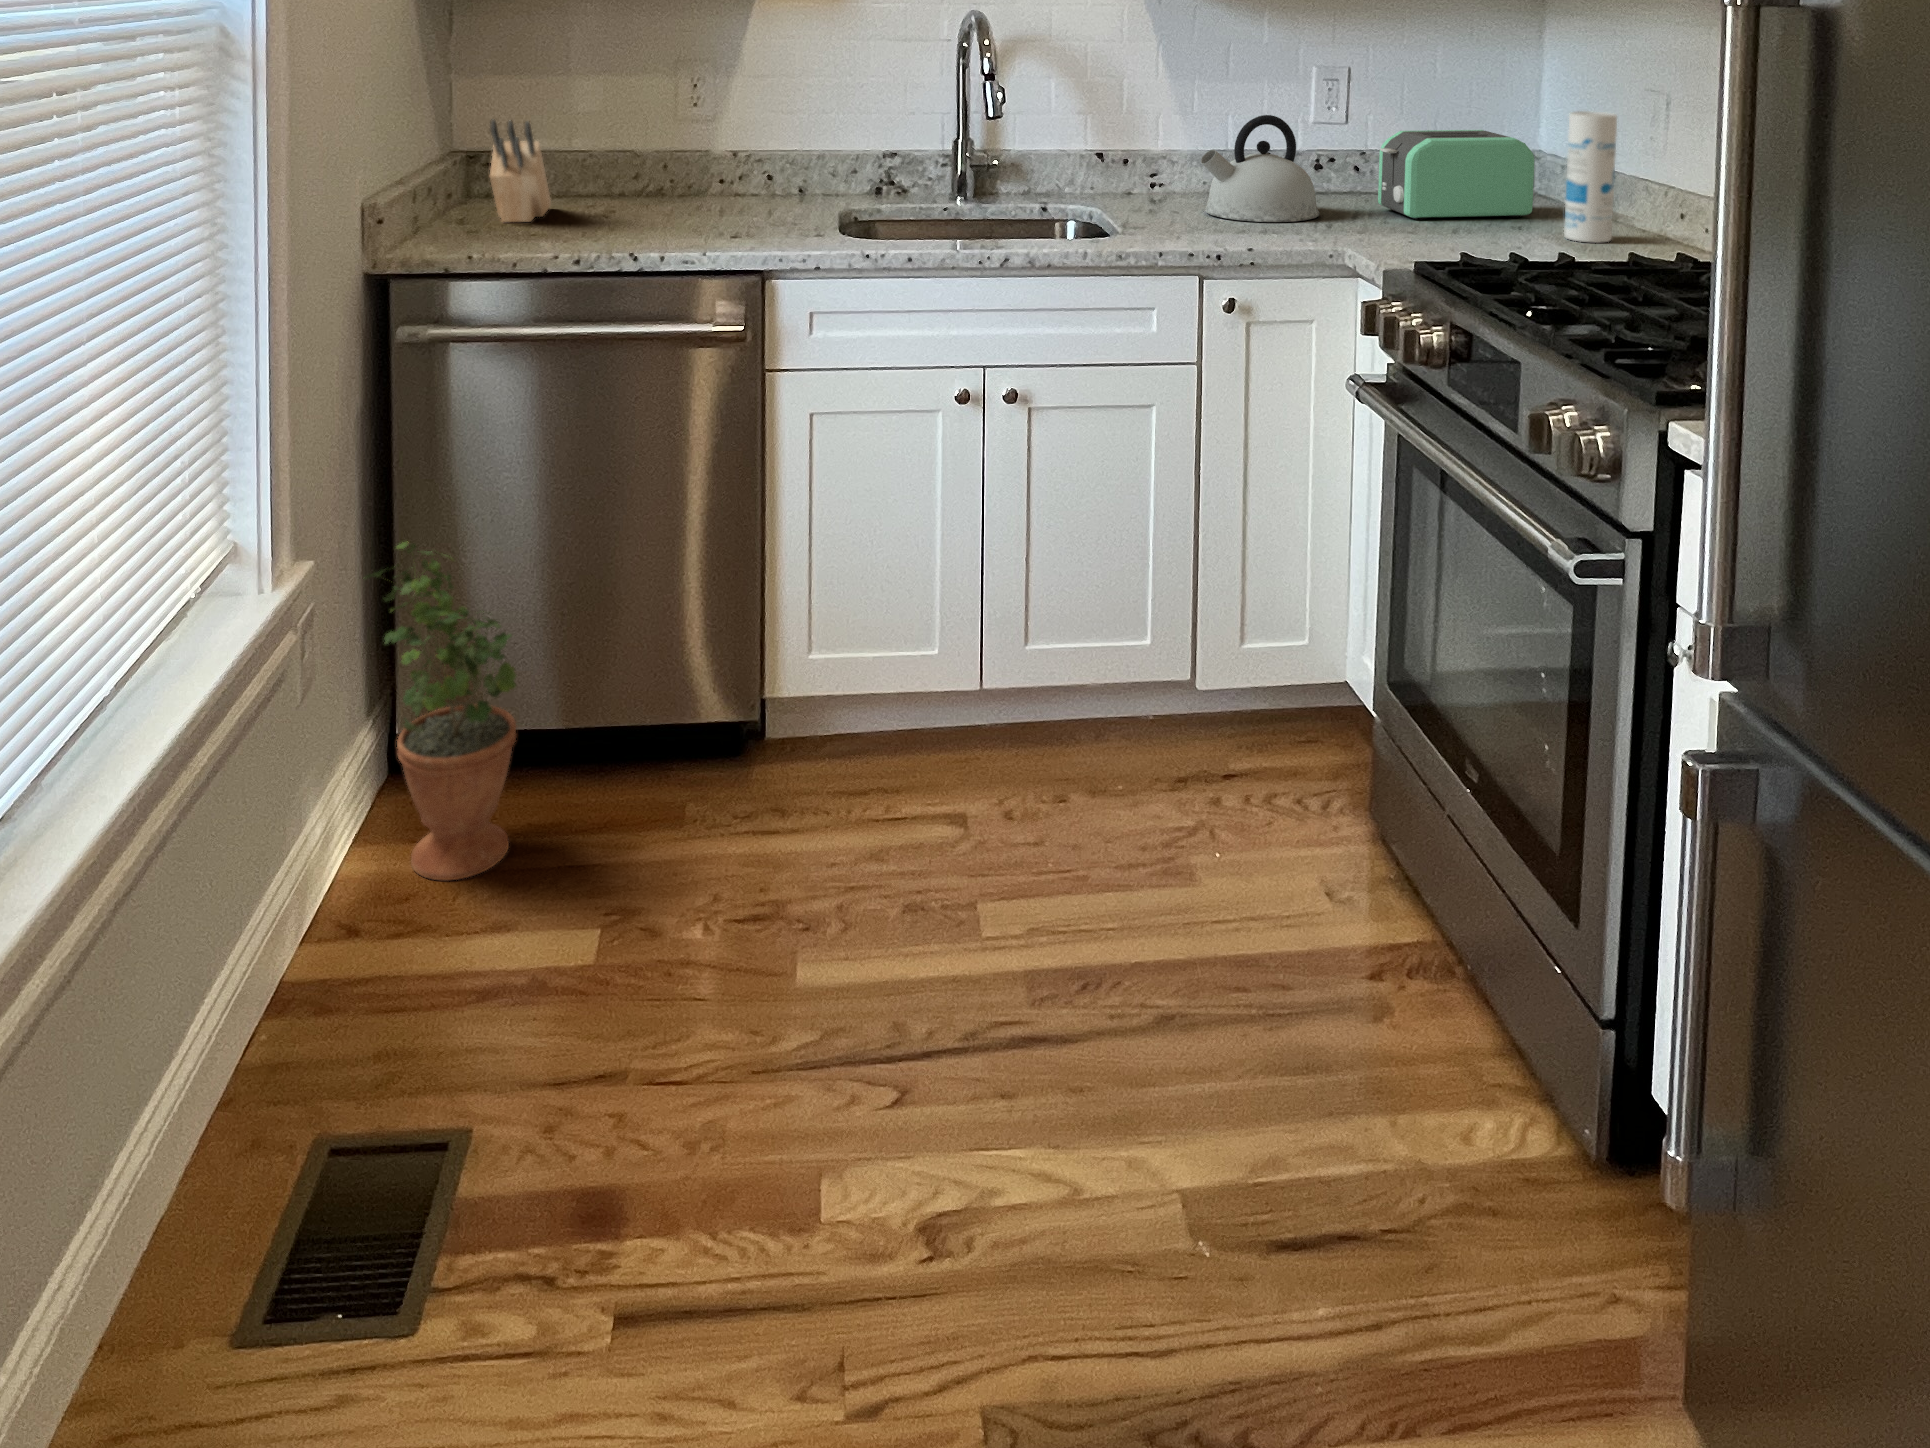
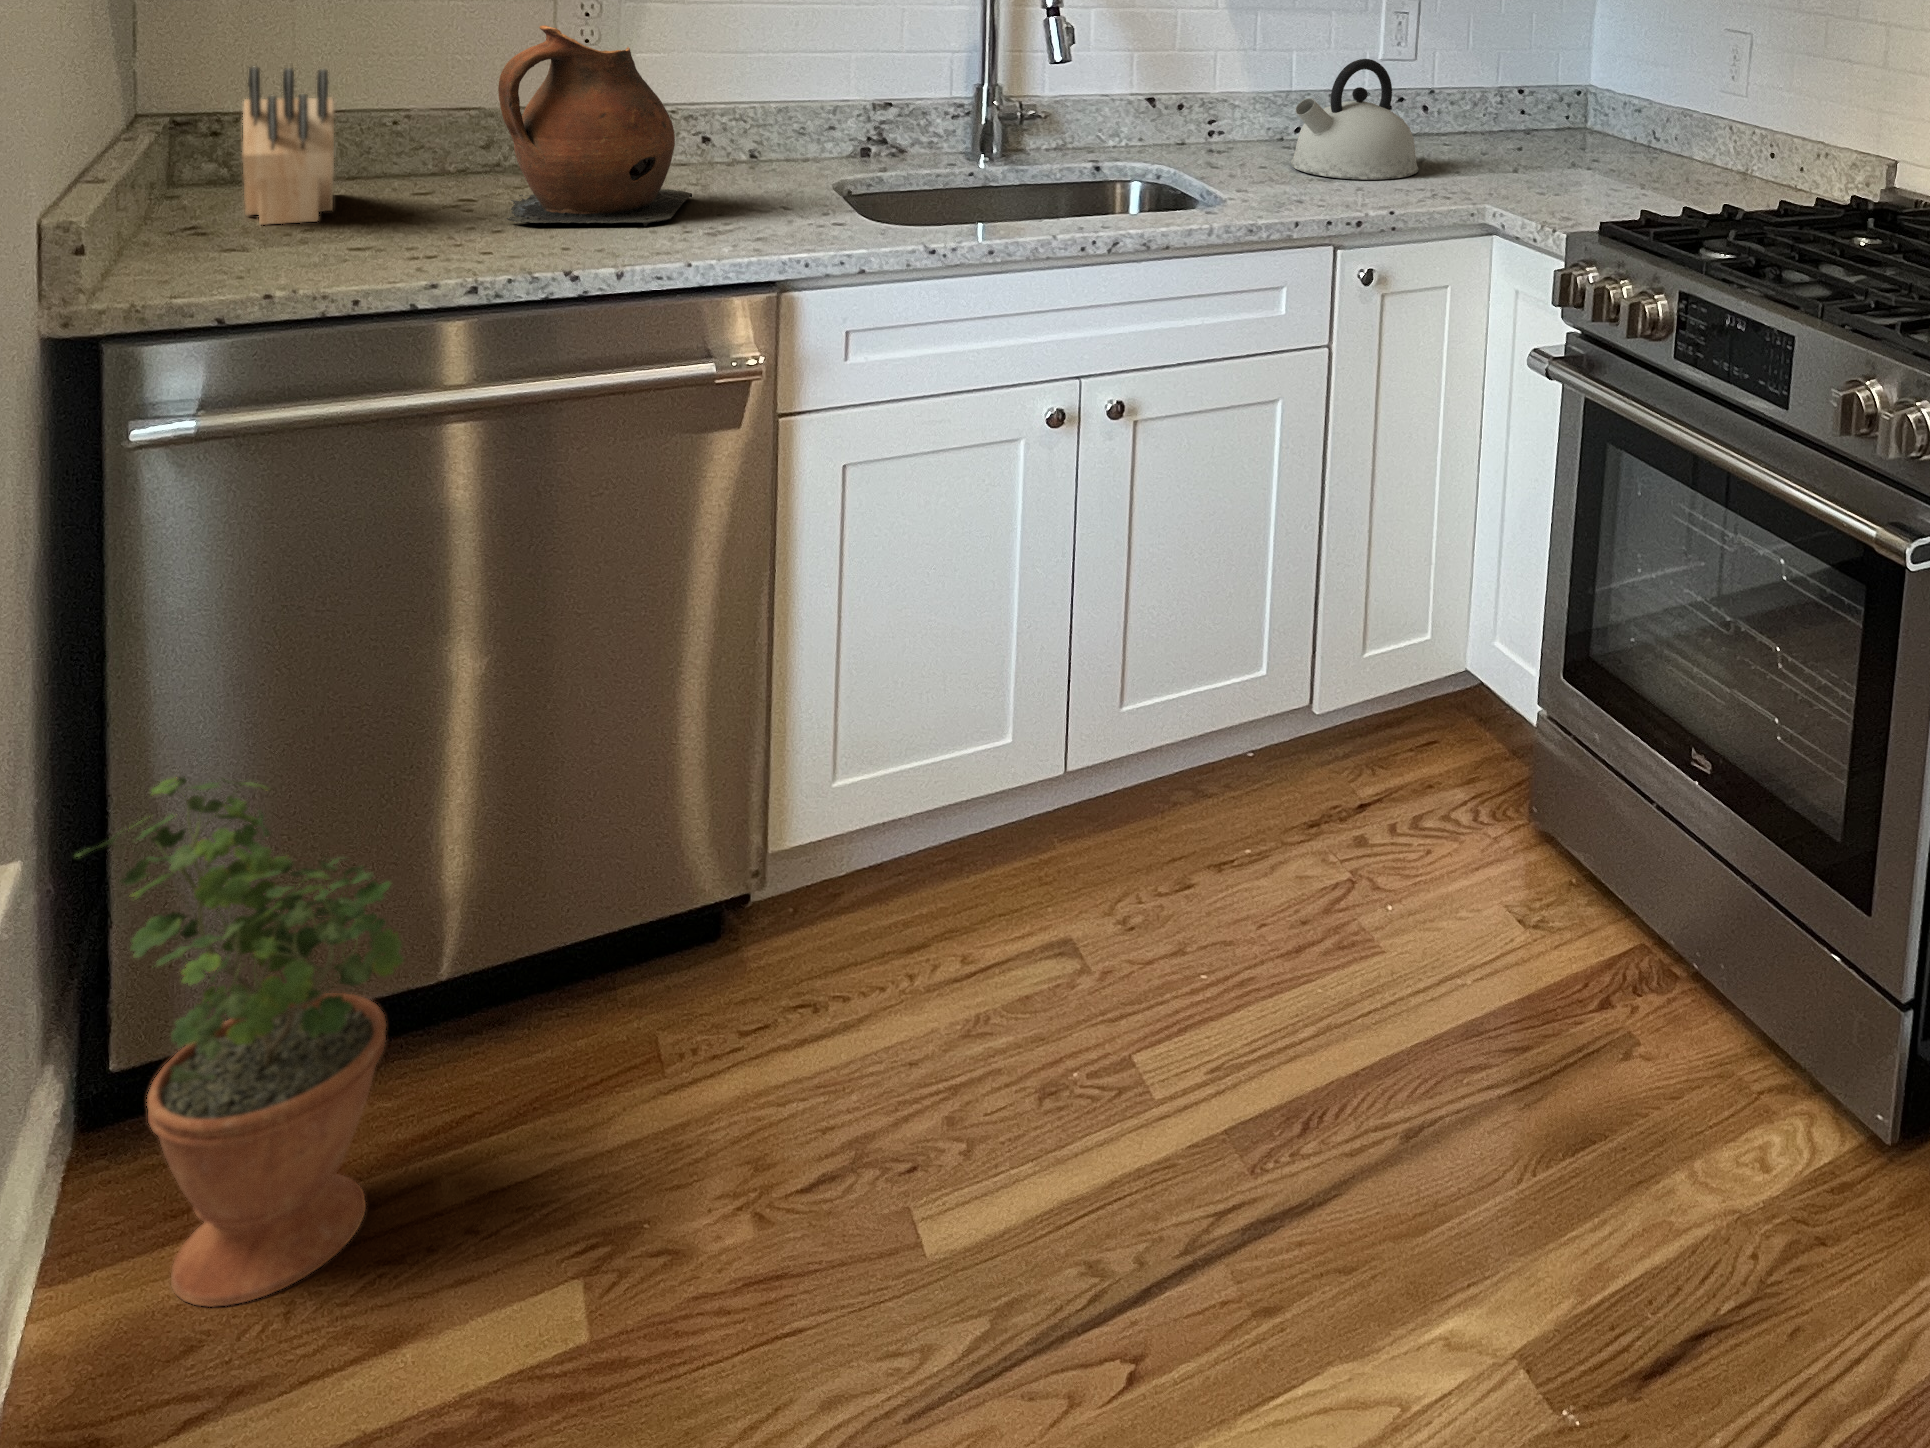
ceramic pitcher: none [620,92,746,232] -> present [498,25,692,226]
canister: present [1564,111,1617,243] -> none [1672,61,1727,193]
toaster: present [1378,130,1534,220] -> none [1466,73,1623,171]

